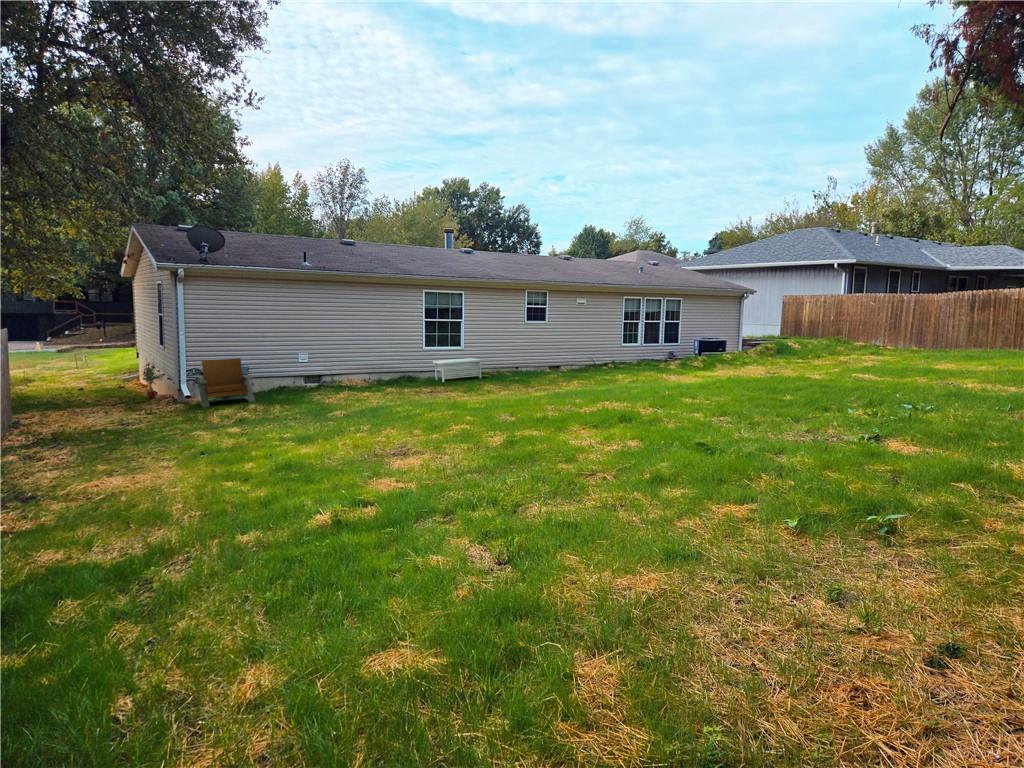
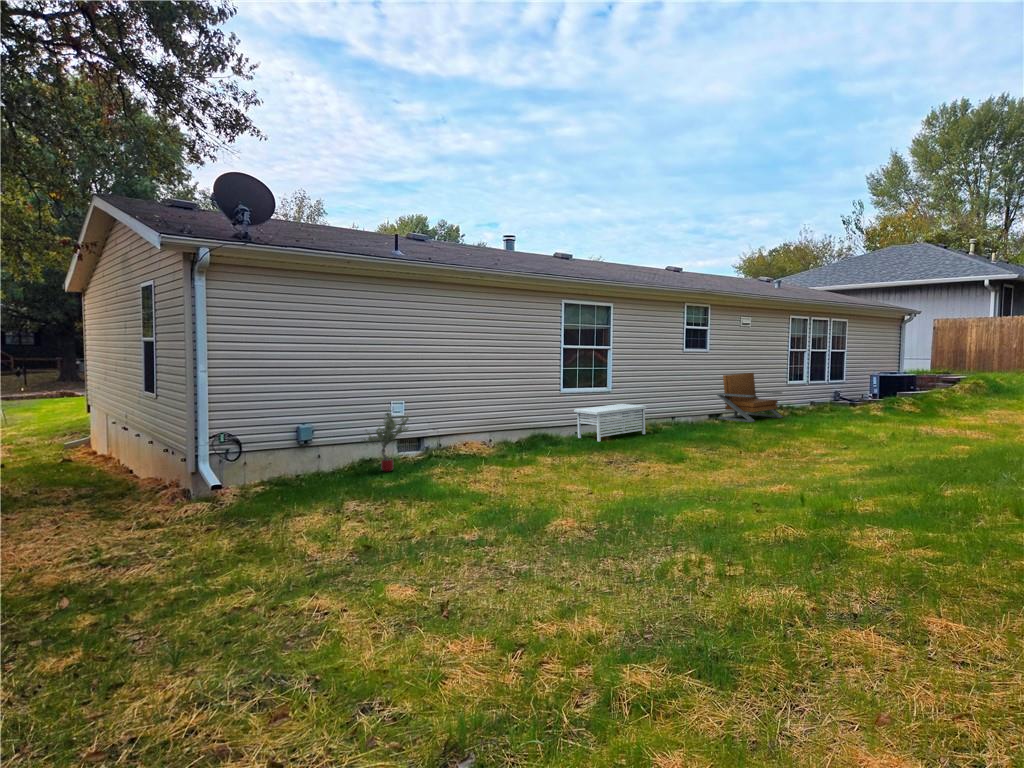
lounge chair: present [197,358,255,407] -> present [717,373,783,422]
potted tree: present [141,362,163,399] -> present [362,410,409,472]

